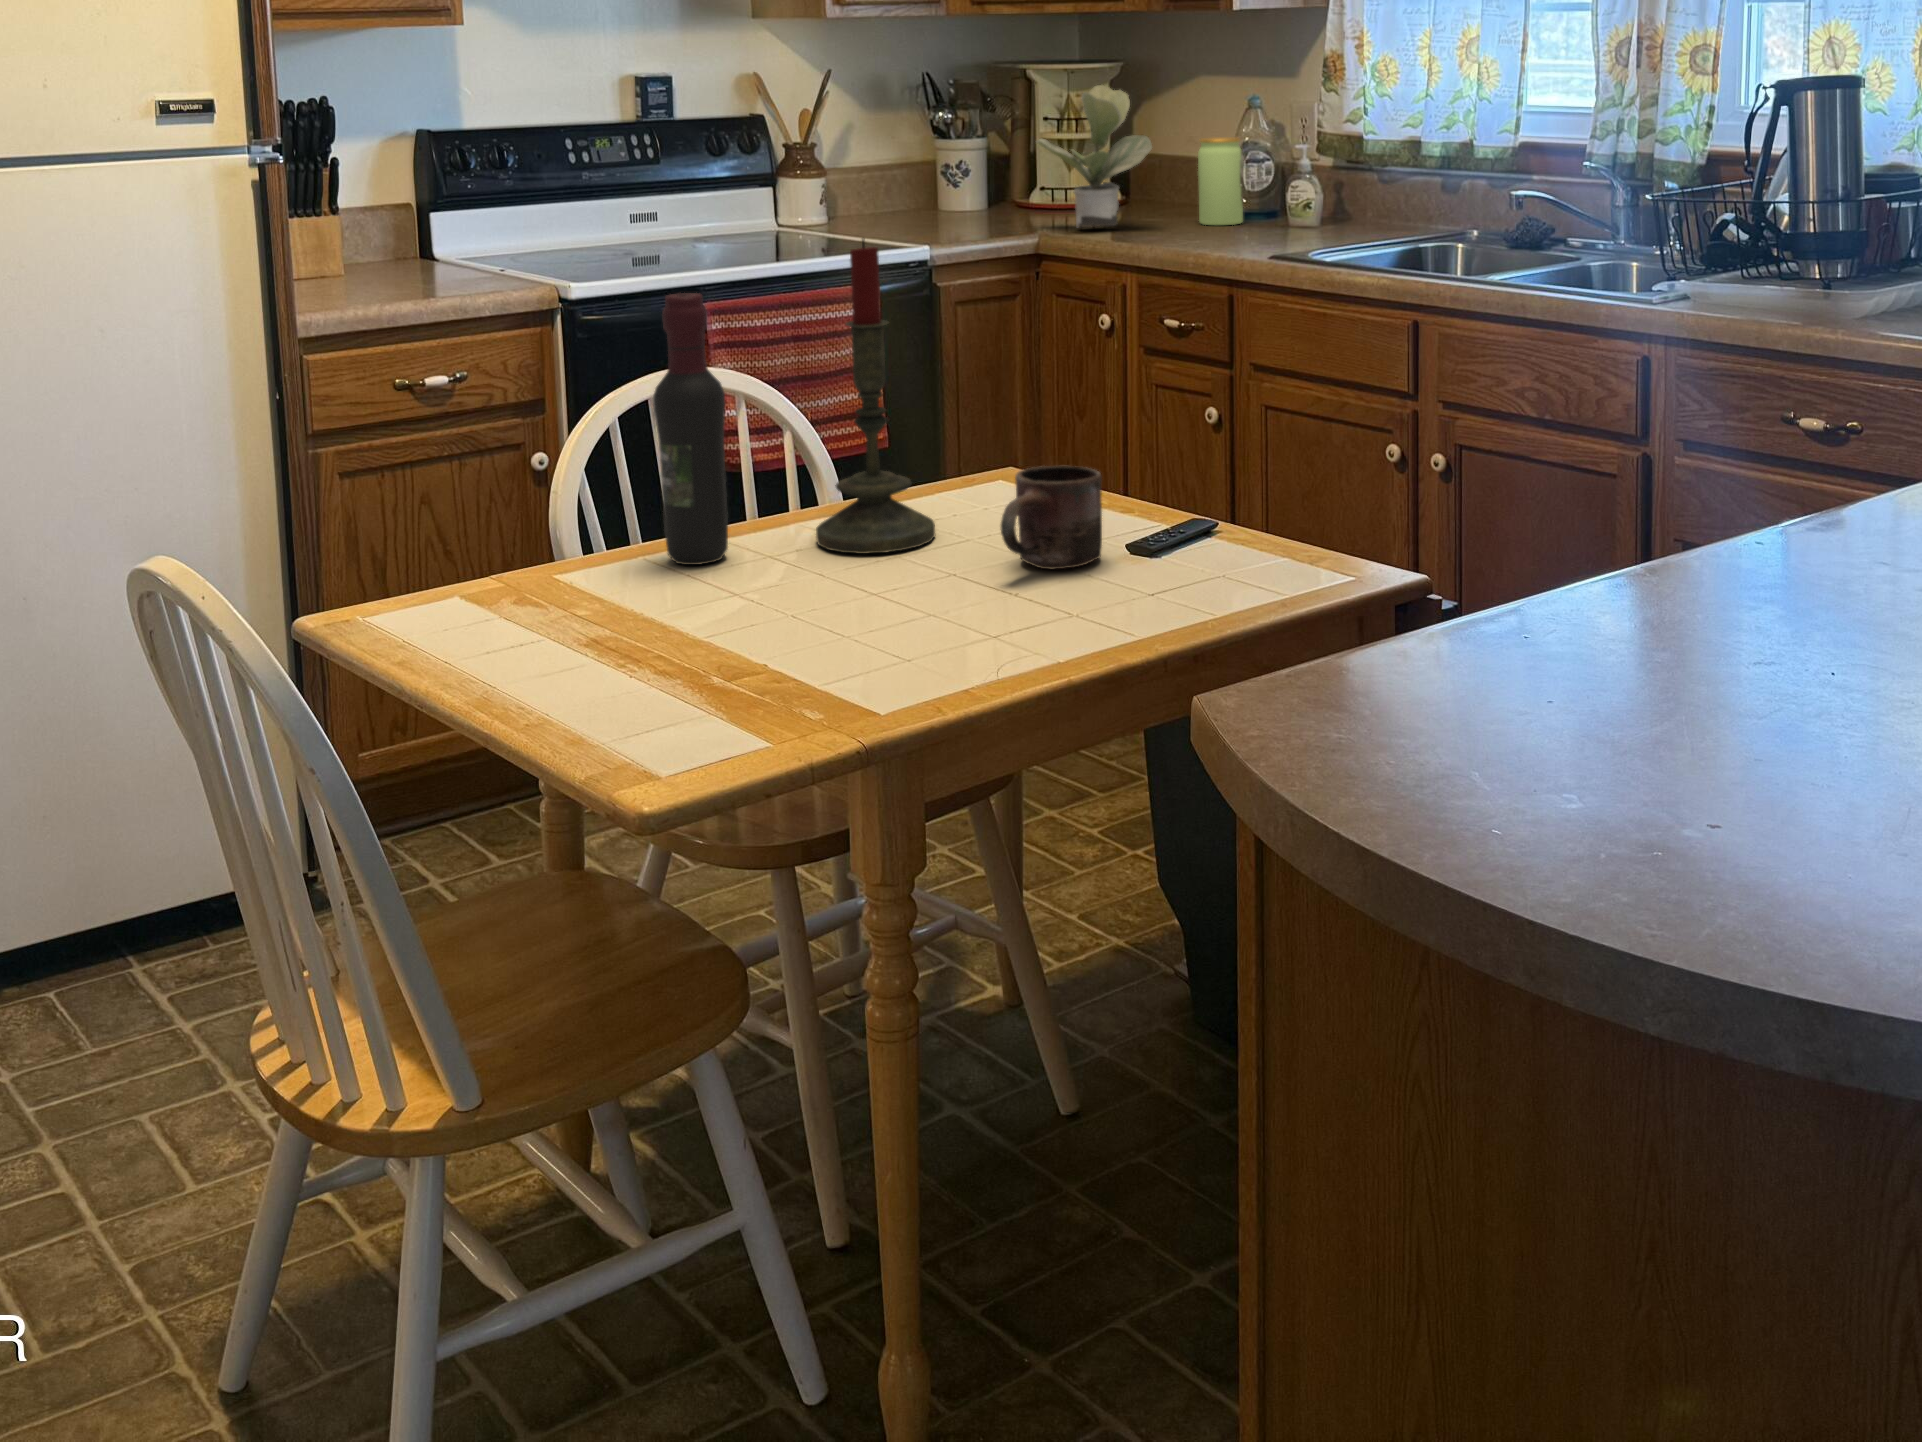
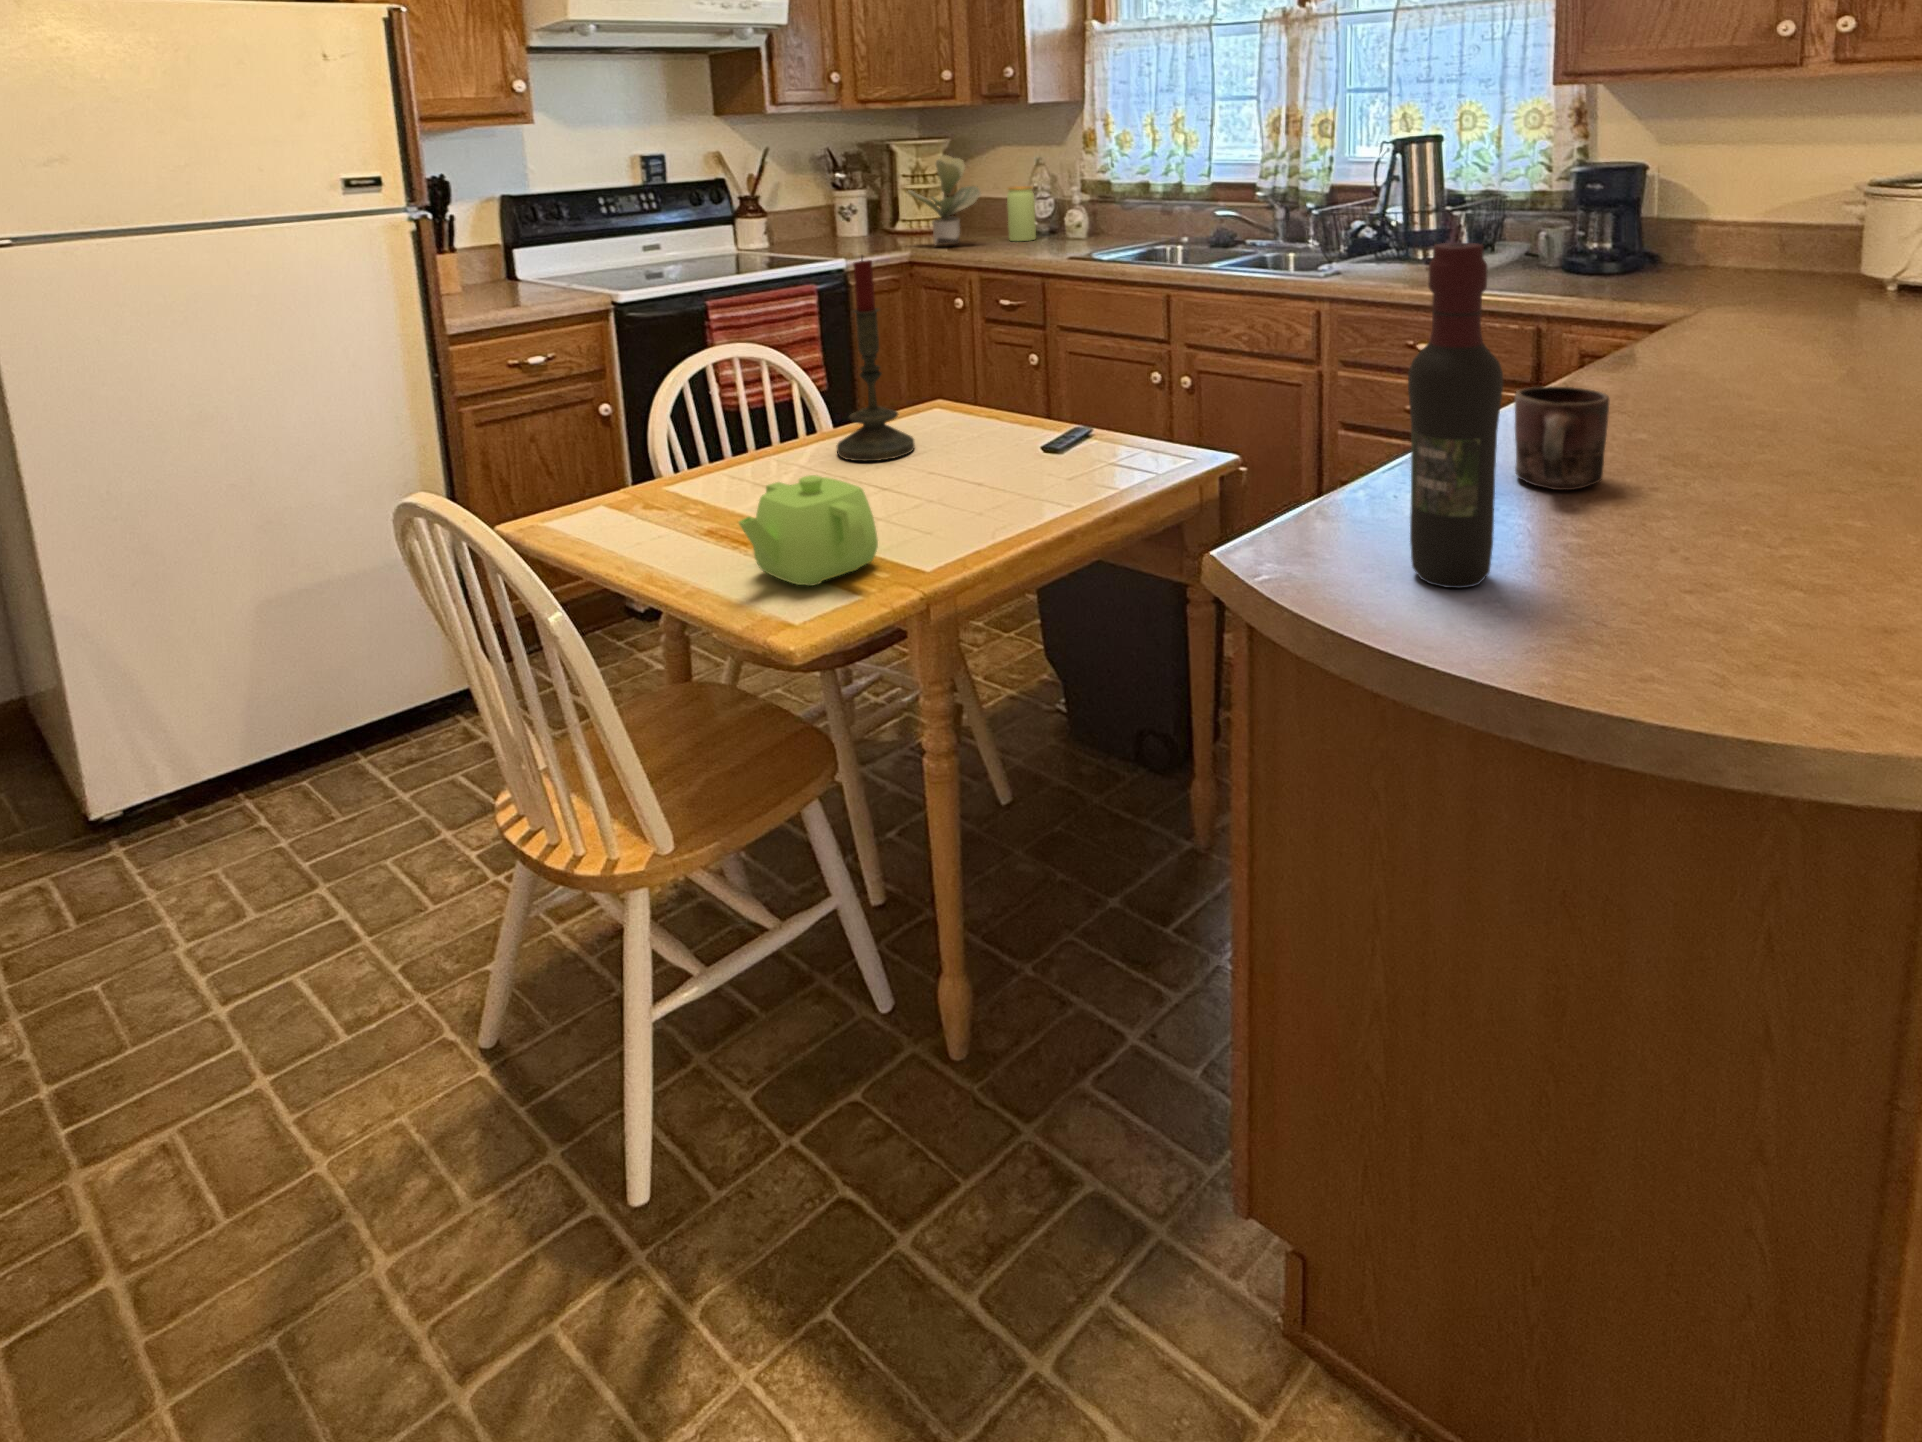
wine bottle: present [653,293,728,565] -> present [1408,243,1503,588]
mug: present [1001,466,1102,569] -> present [1515,386,1609,490]
teapot: none [598,563,812,727] -> present [739,475,878,586]

